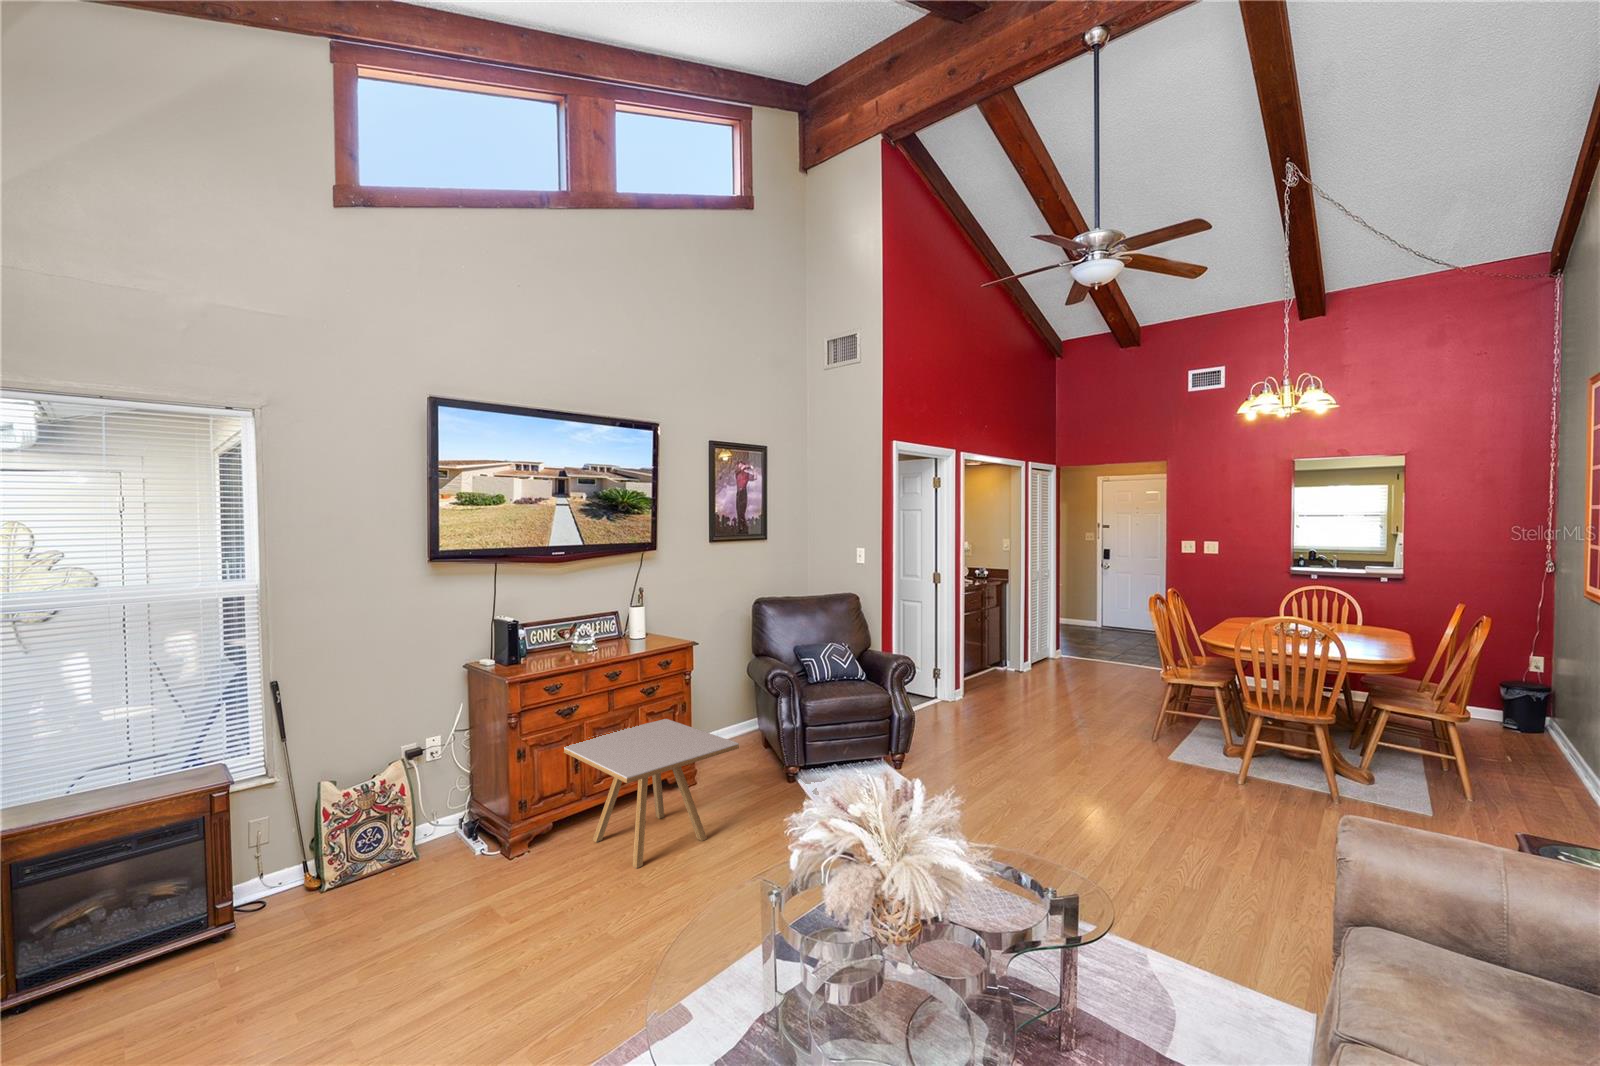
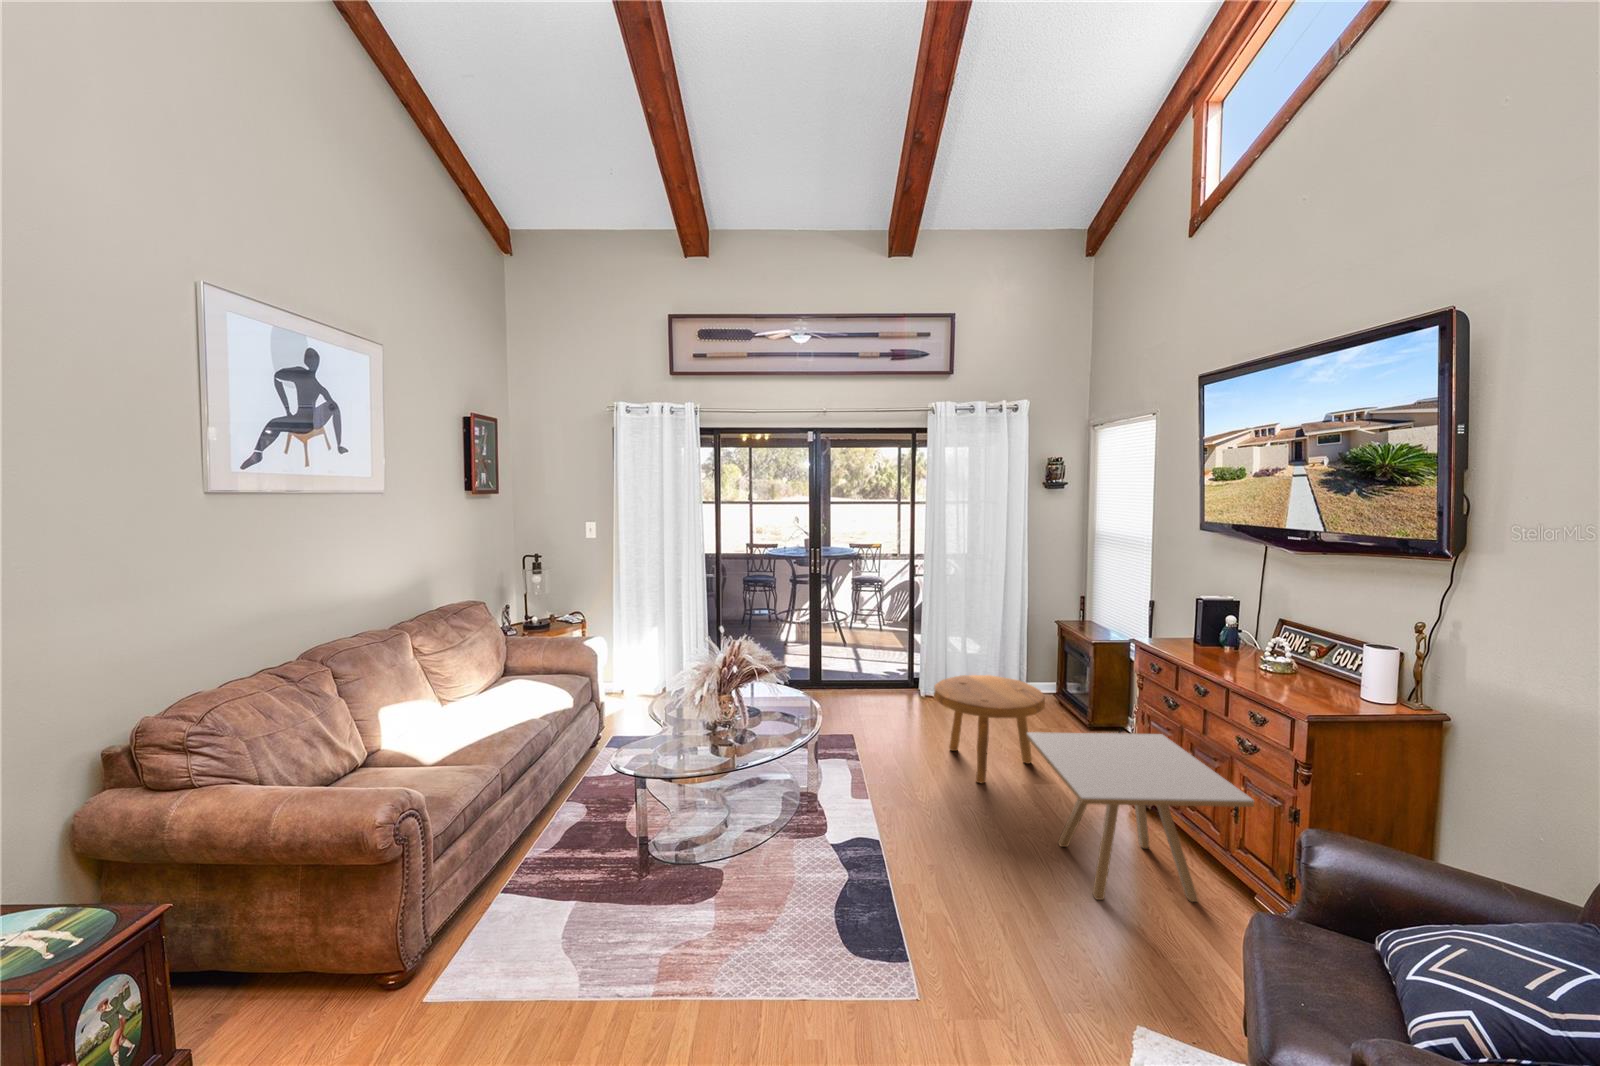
footstool: none [341,804,542,1021] -> present [934,675,1045,783]

